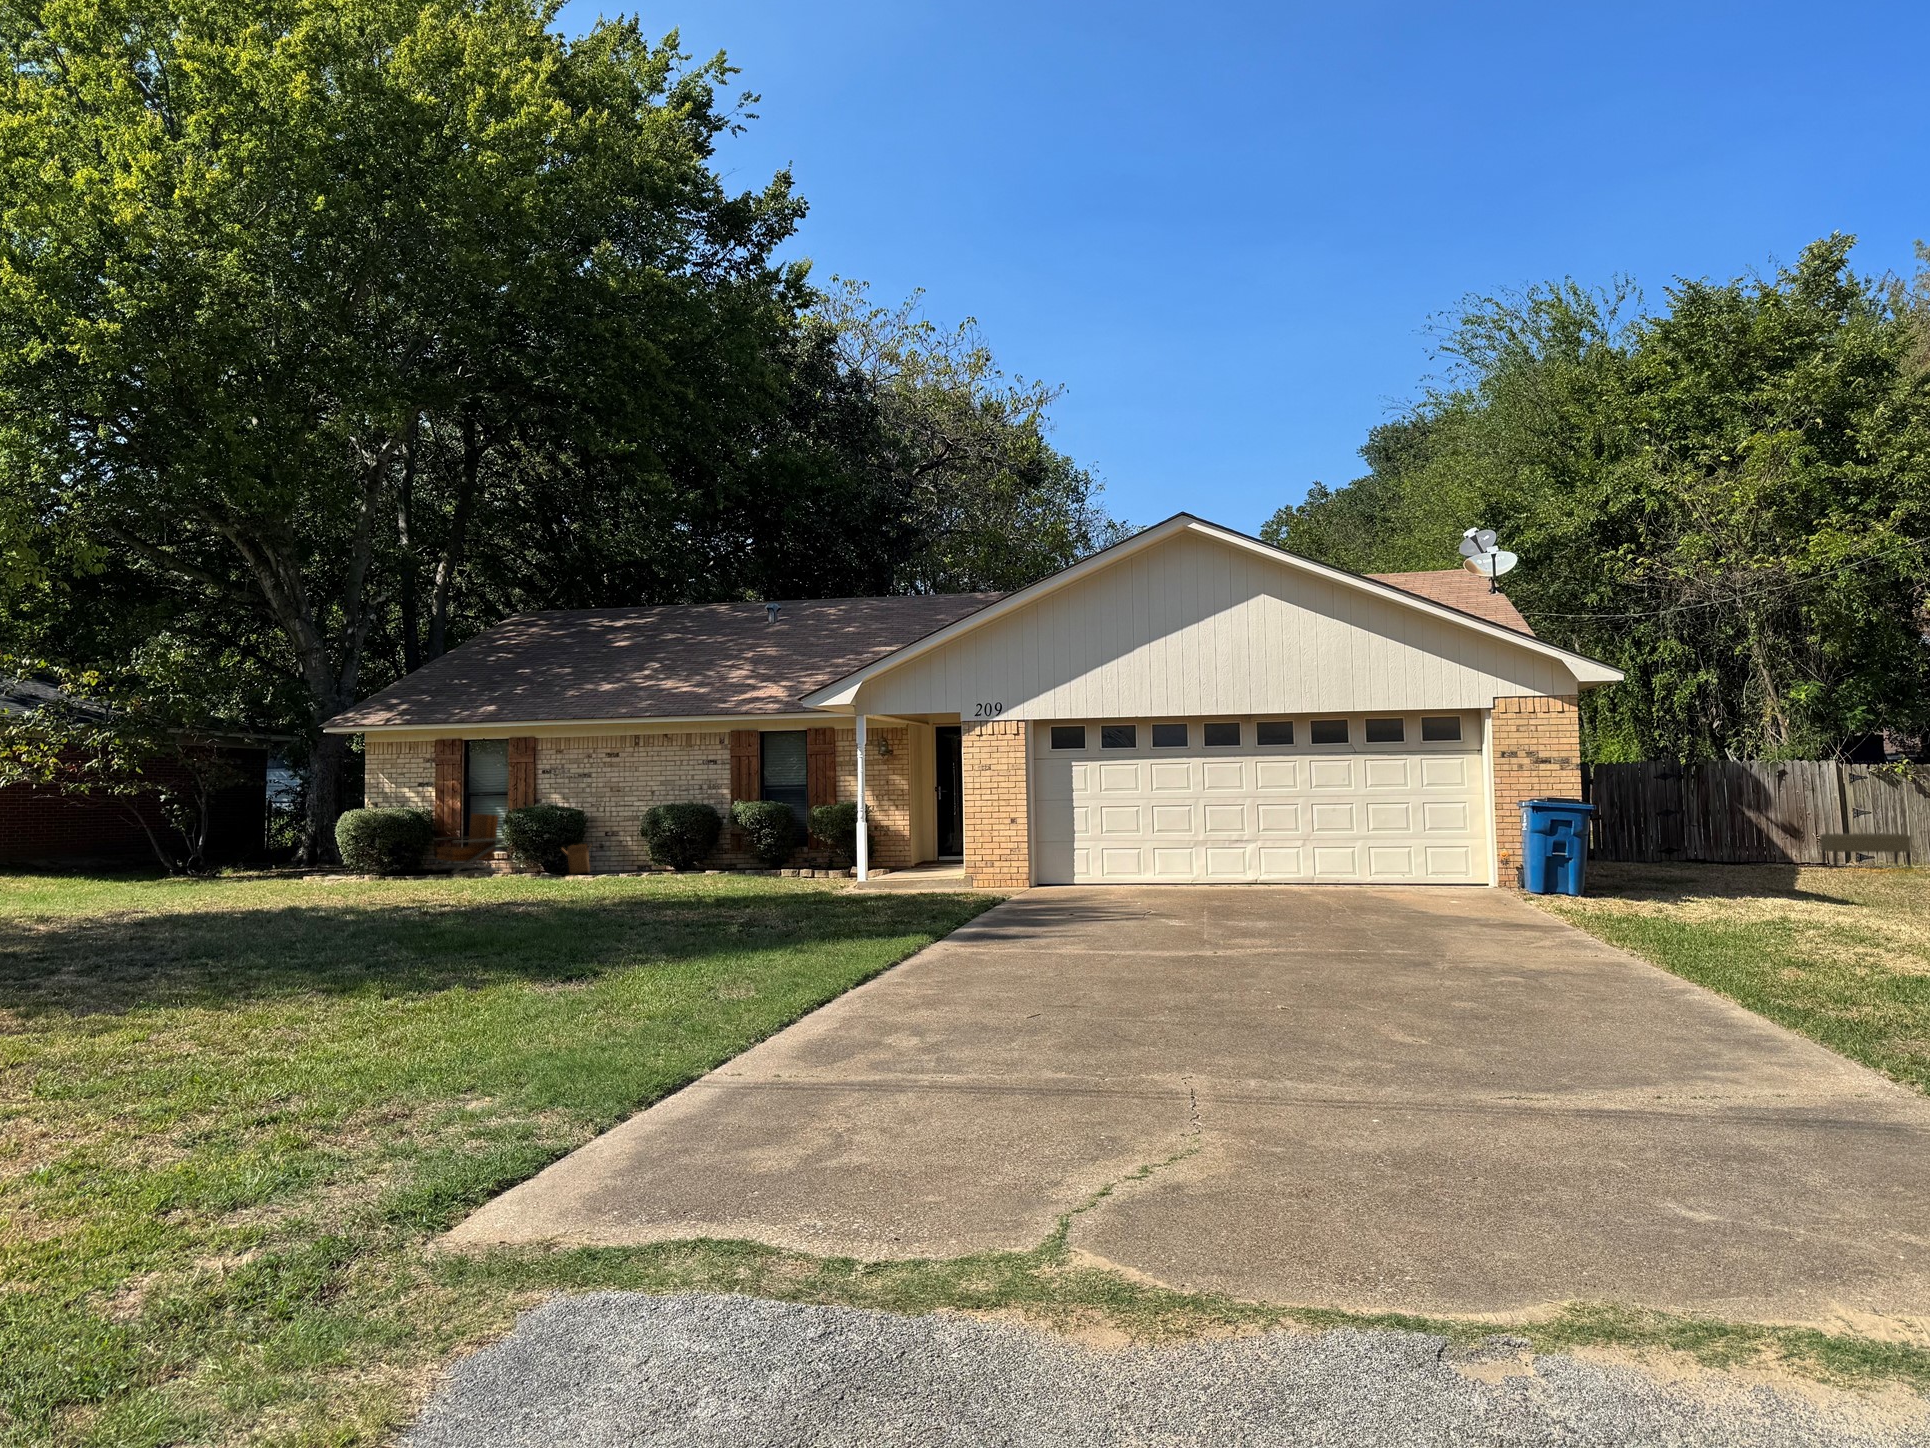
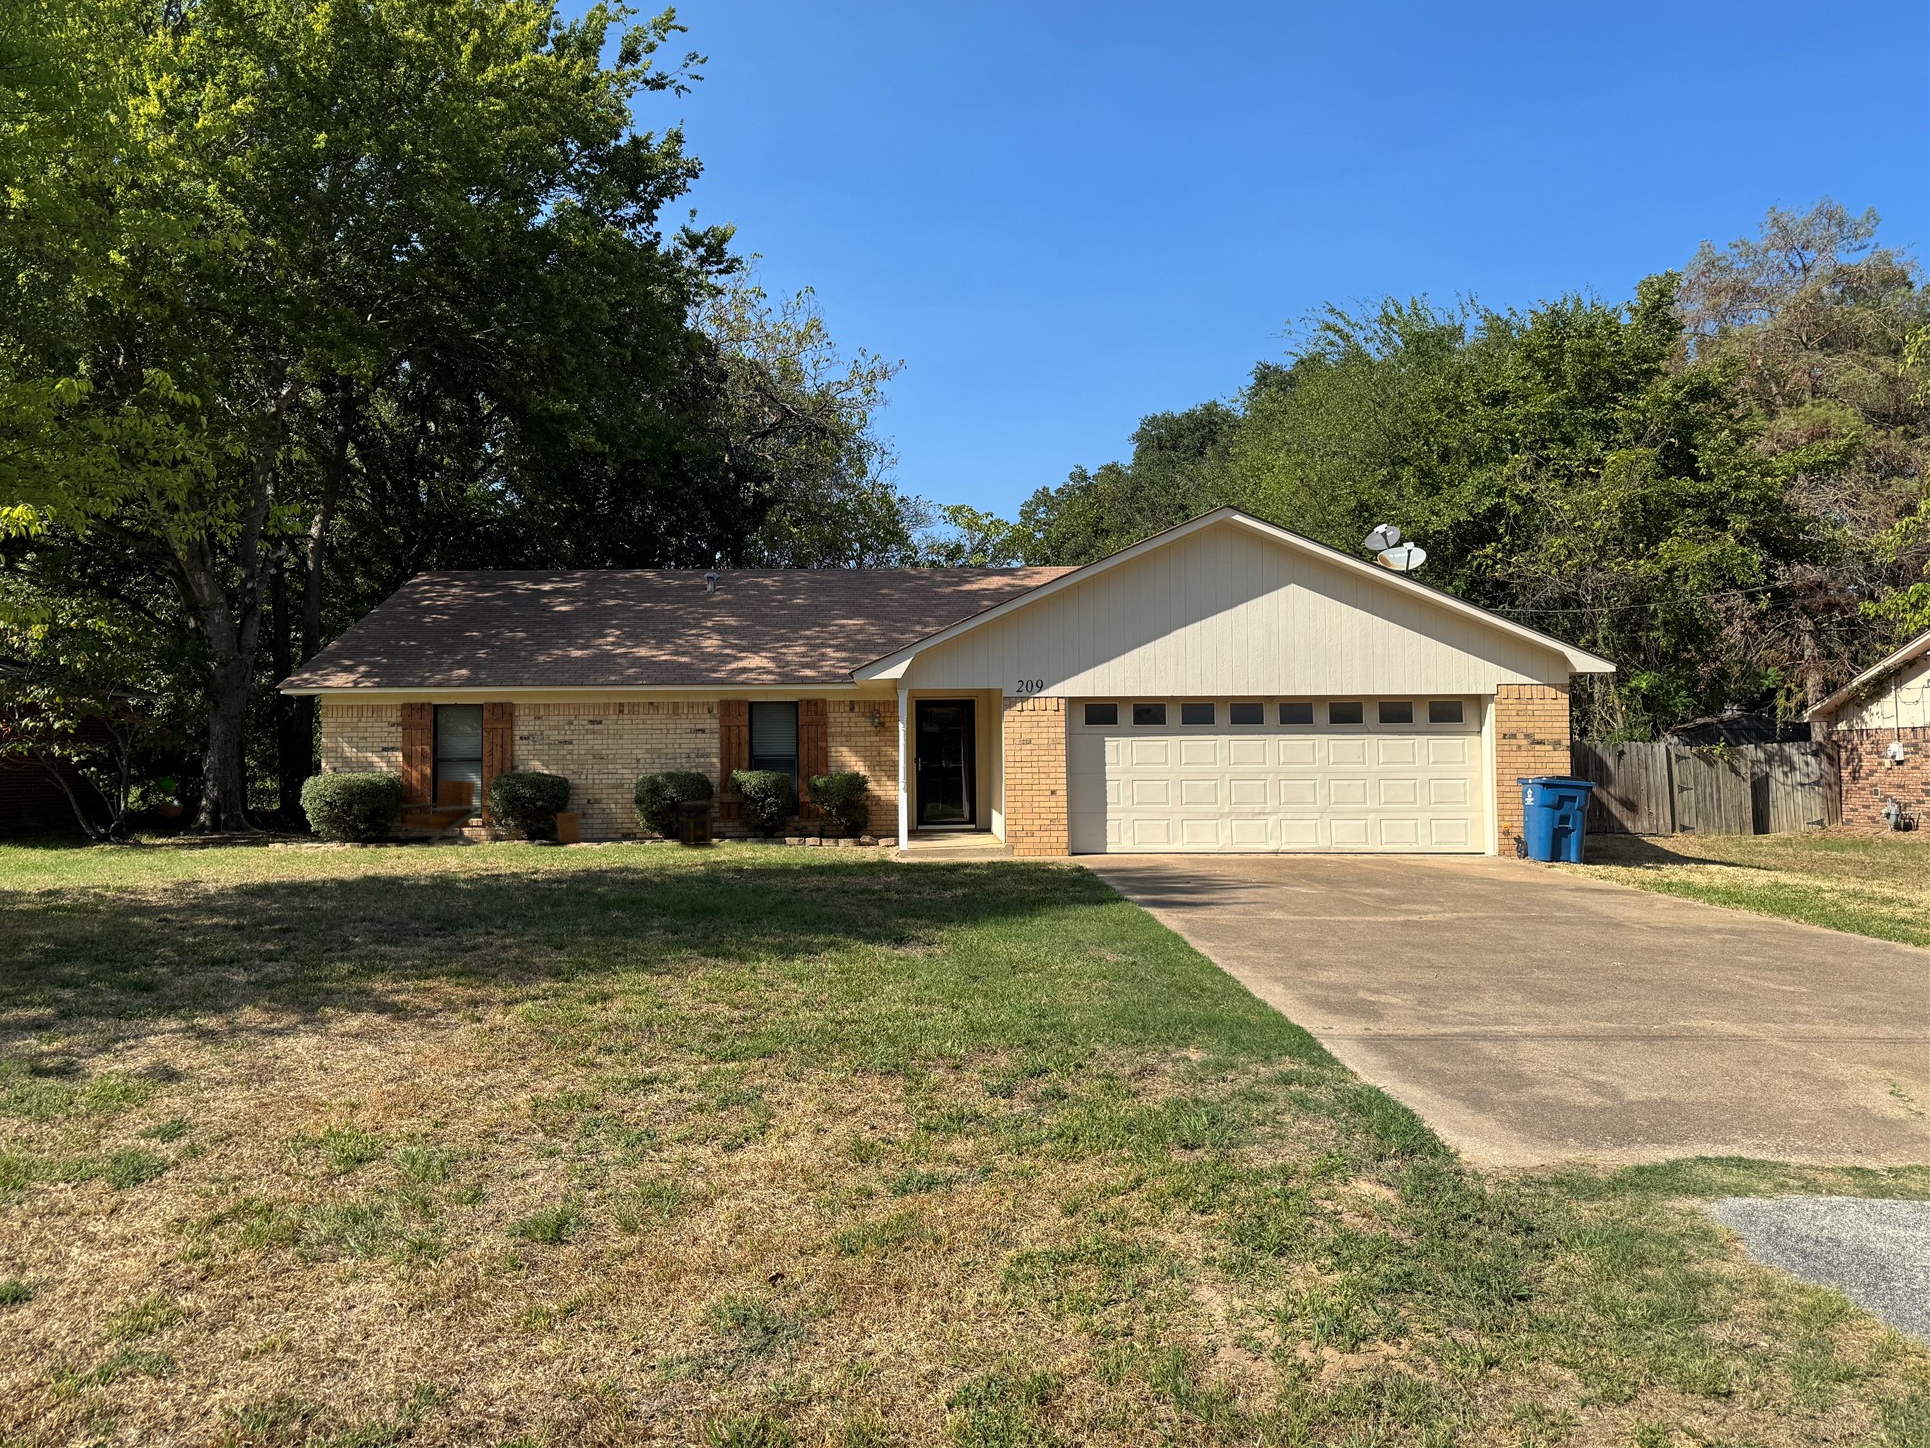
potted tree: none [248,811,278,853] -> present [151,778,183,818]
toolbox: none [680,833,711,876] -> present [679,801,714,845]
bench: present [1820,833,1911,867] -> none [1658,806,1732,835]

